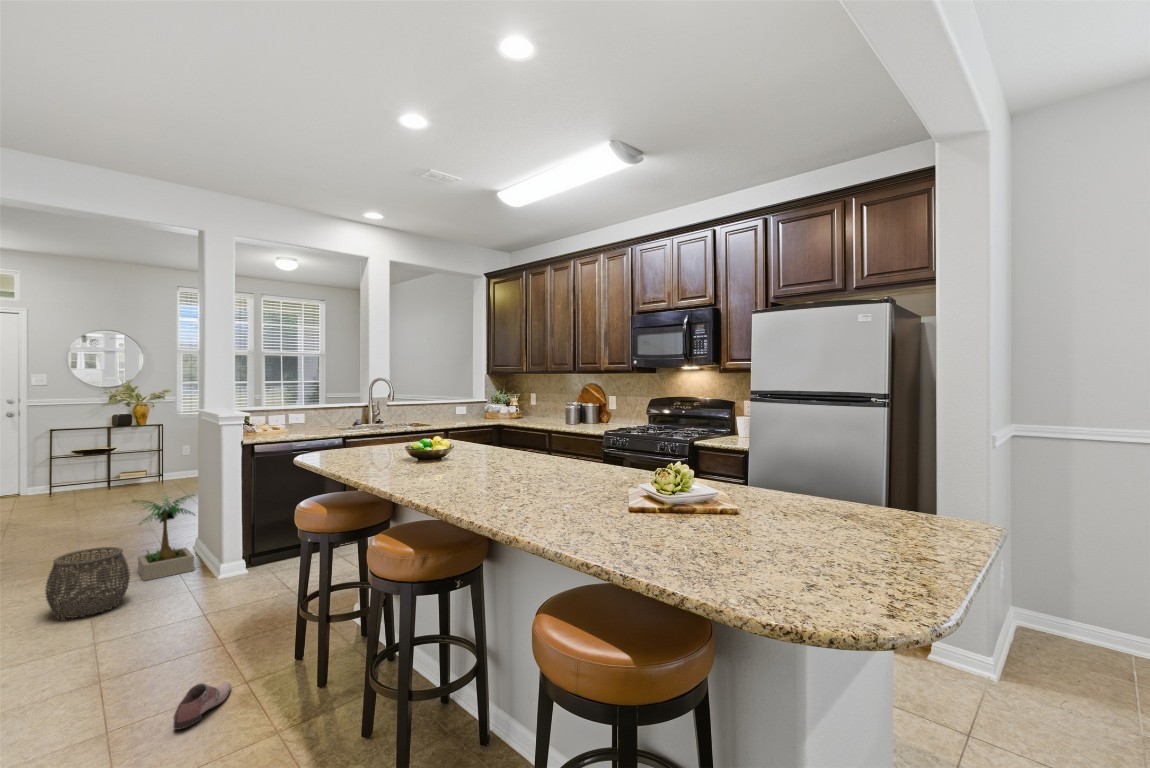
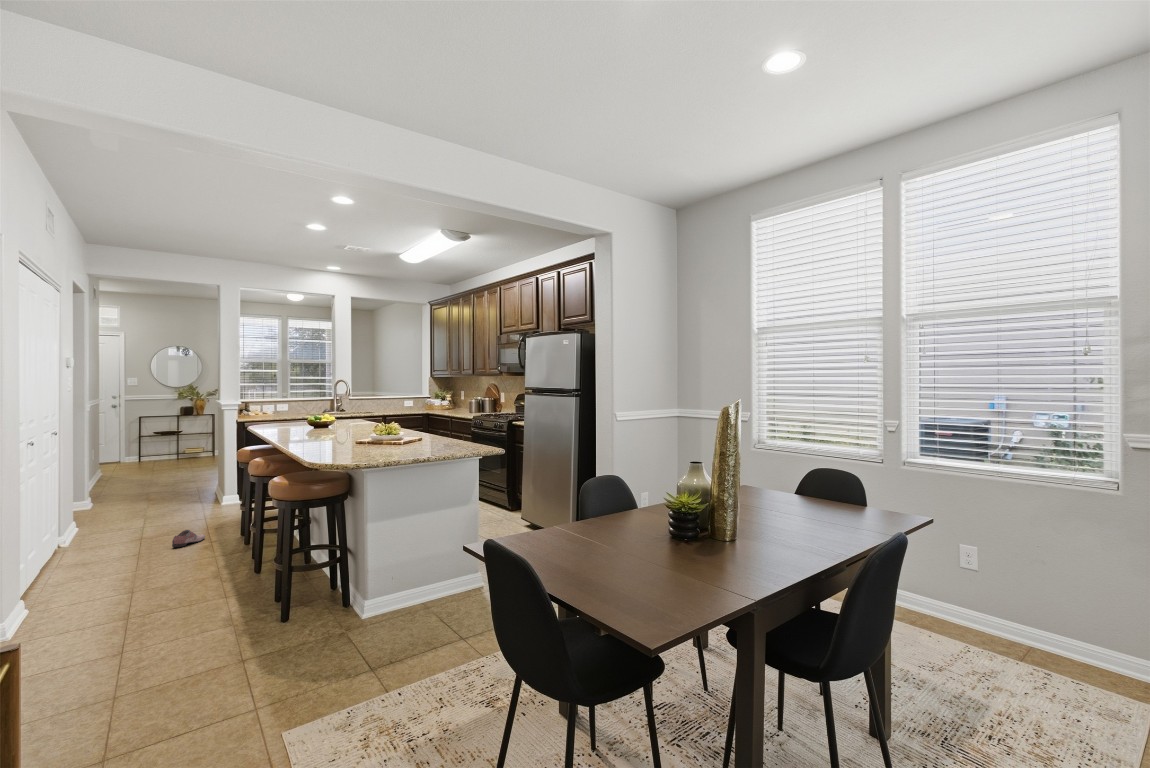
potted plant: present [133,493,195,581] -> none [170,450,217,502]
woven basket: present [45,547,130,618] -> none [123,477,170,514]

